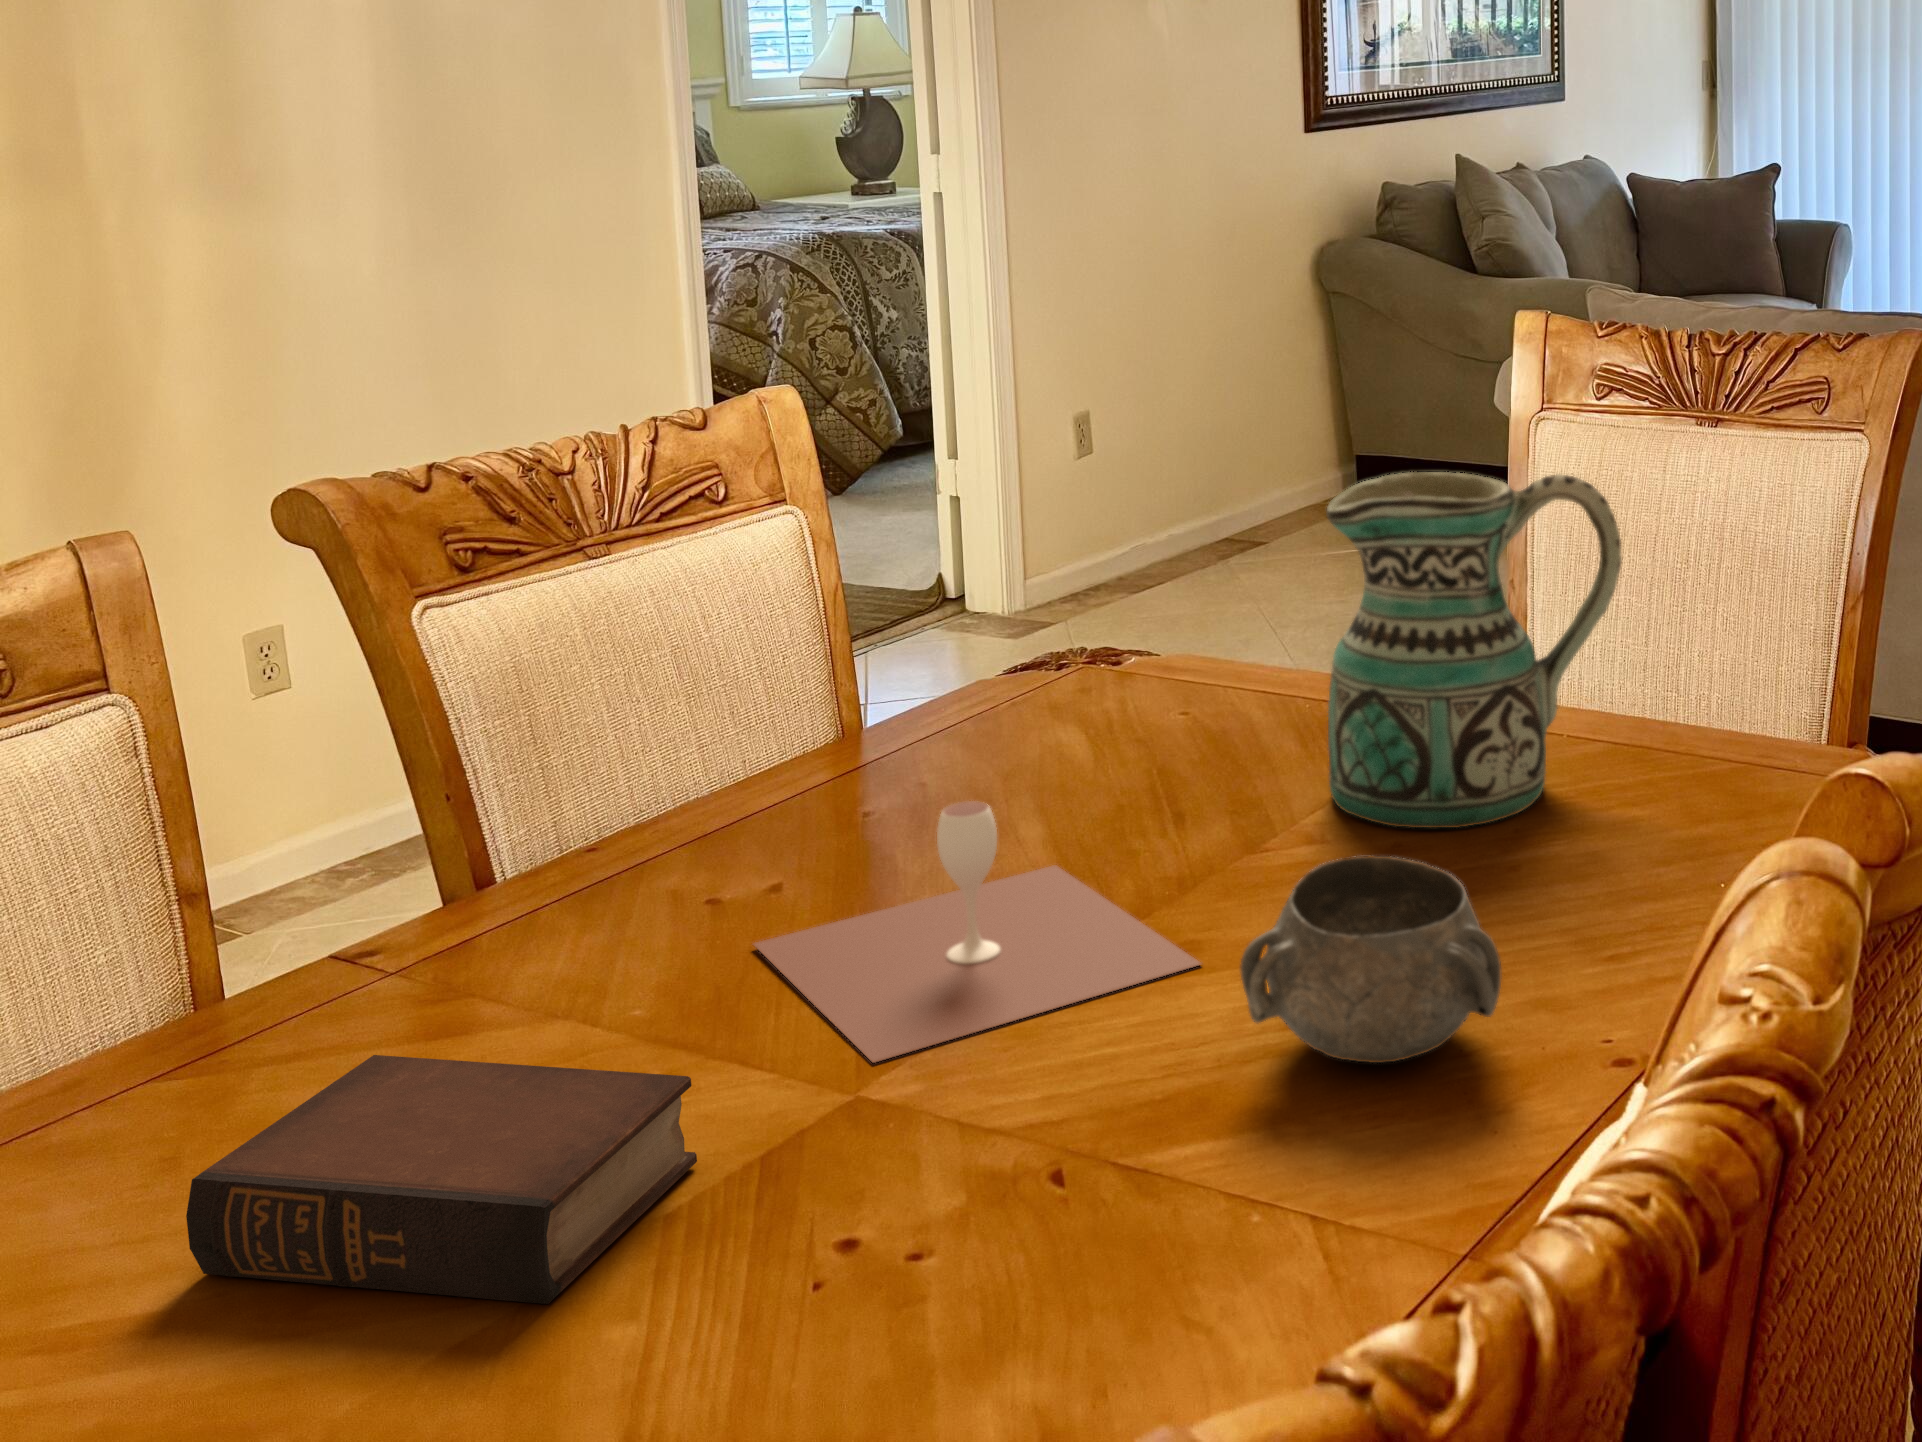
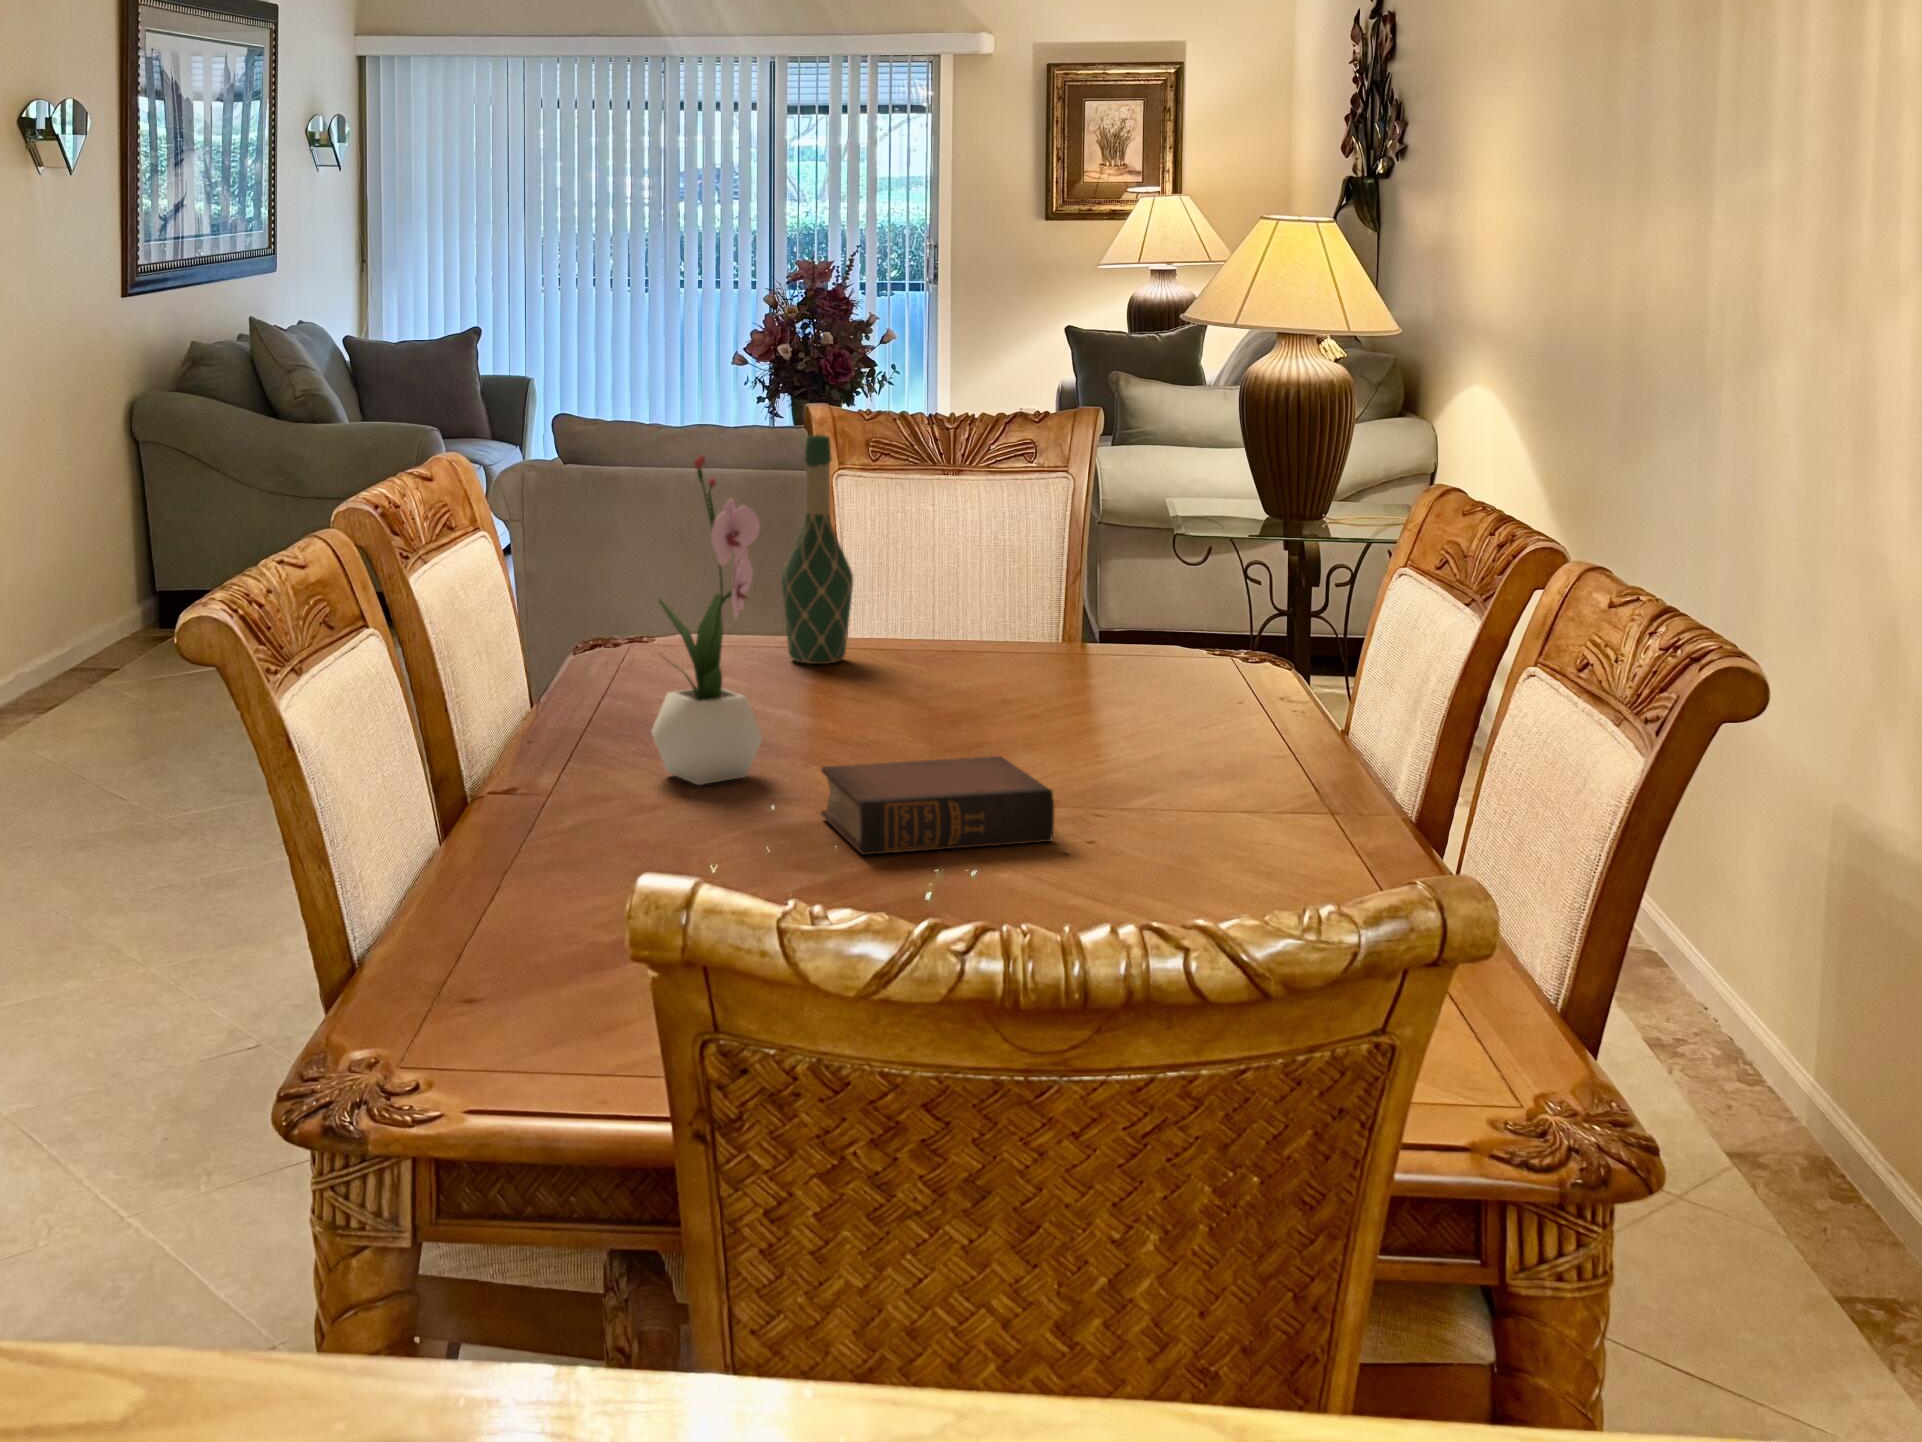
wine bottle: none [1108,389,1222,747] -> present [781,435,853,664]
flower arrangement: none [316,470,568,1016] -> present [651,455,762,785]
ceramic pitcher: present [1326,472,1622,828] -> none [967,472,1122,679]
wine glass: present [754,801,1201,1063] -> none [814,649,1071,772]
decorative bowl: present [1240,856,1501,1063] -> none [1162,648,1298,746]

